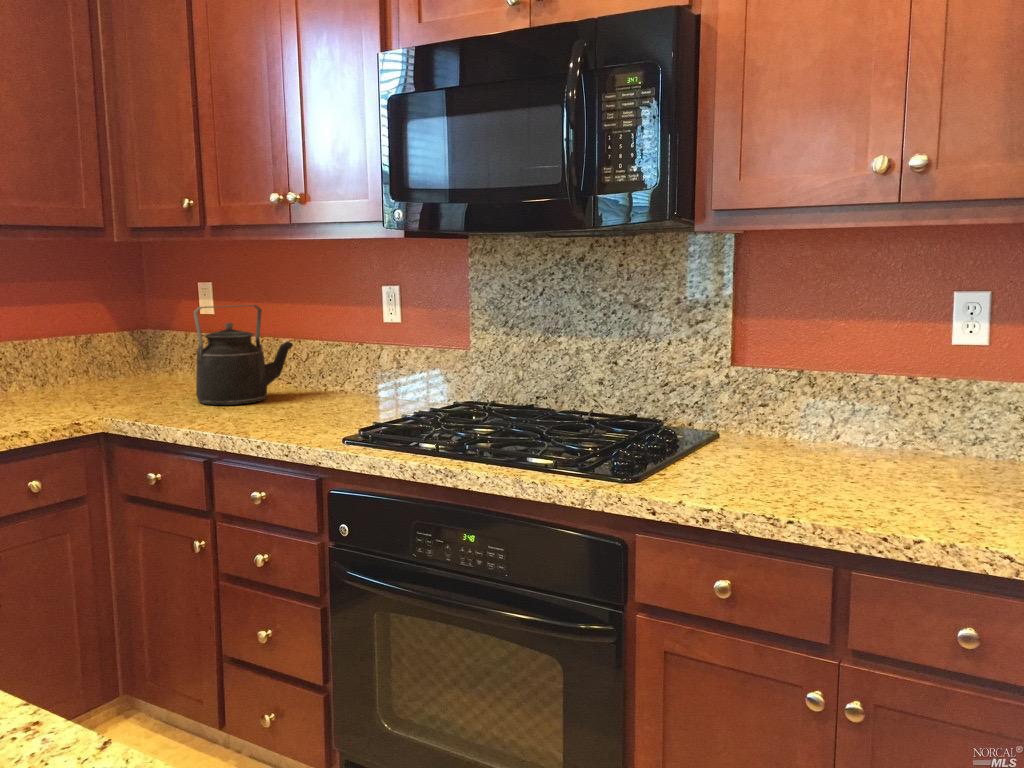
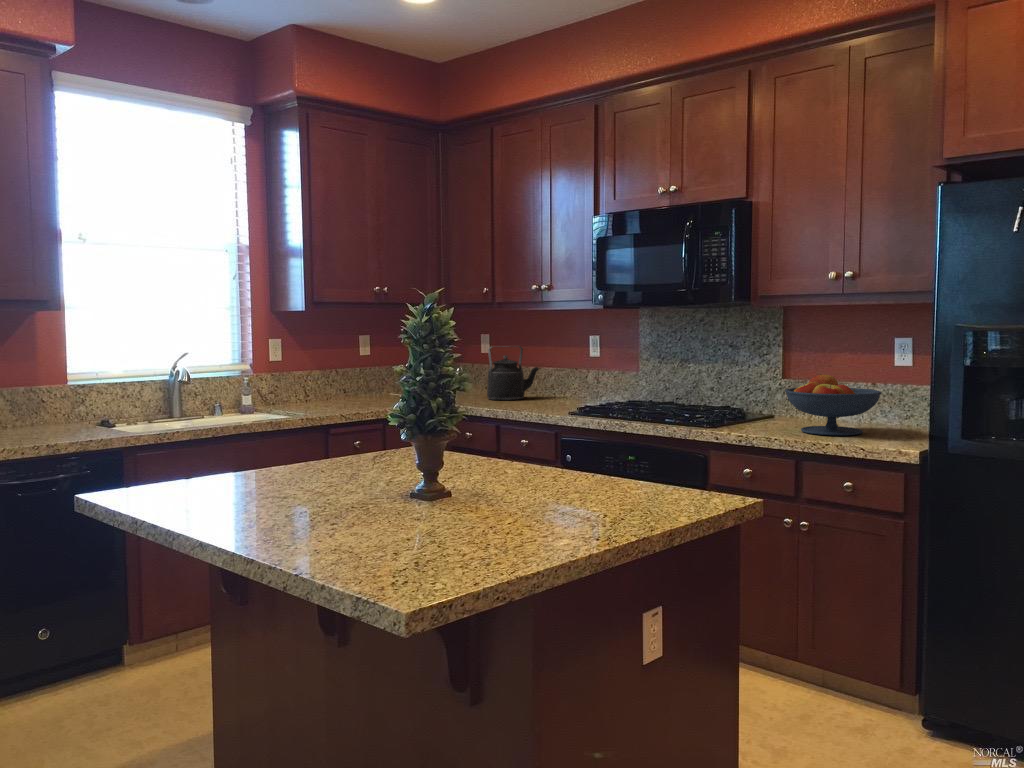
fruit bowl: none [790,368,997,508] -> present [785,374,881,436]

